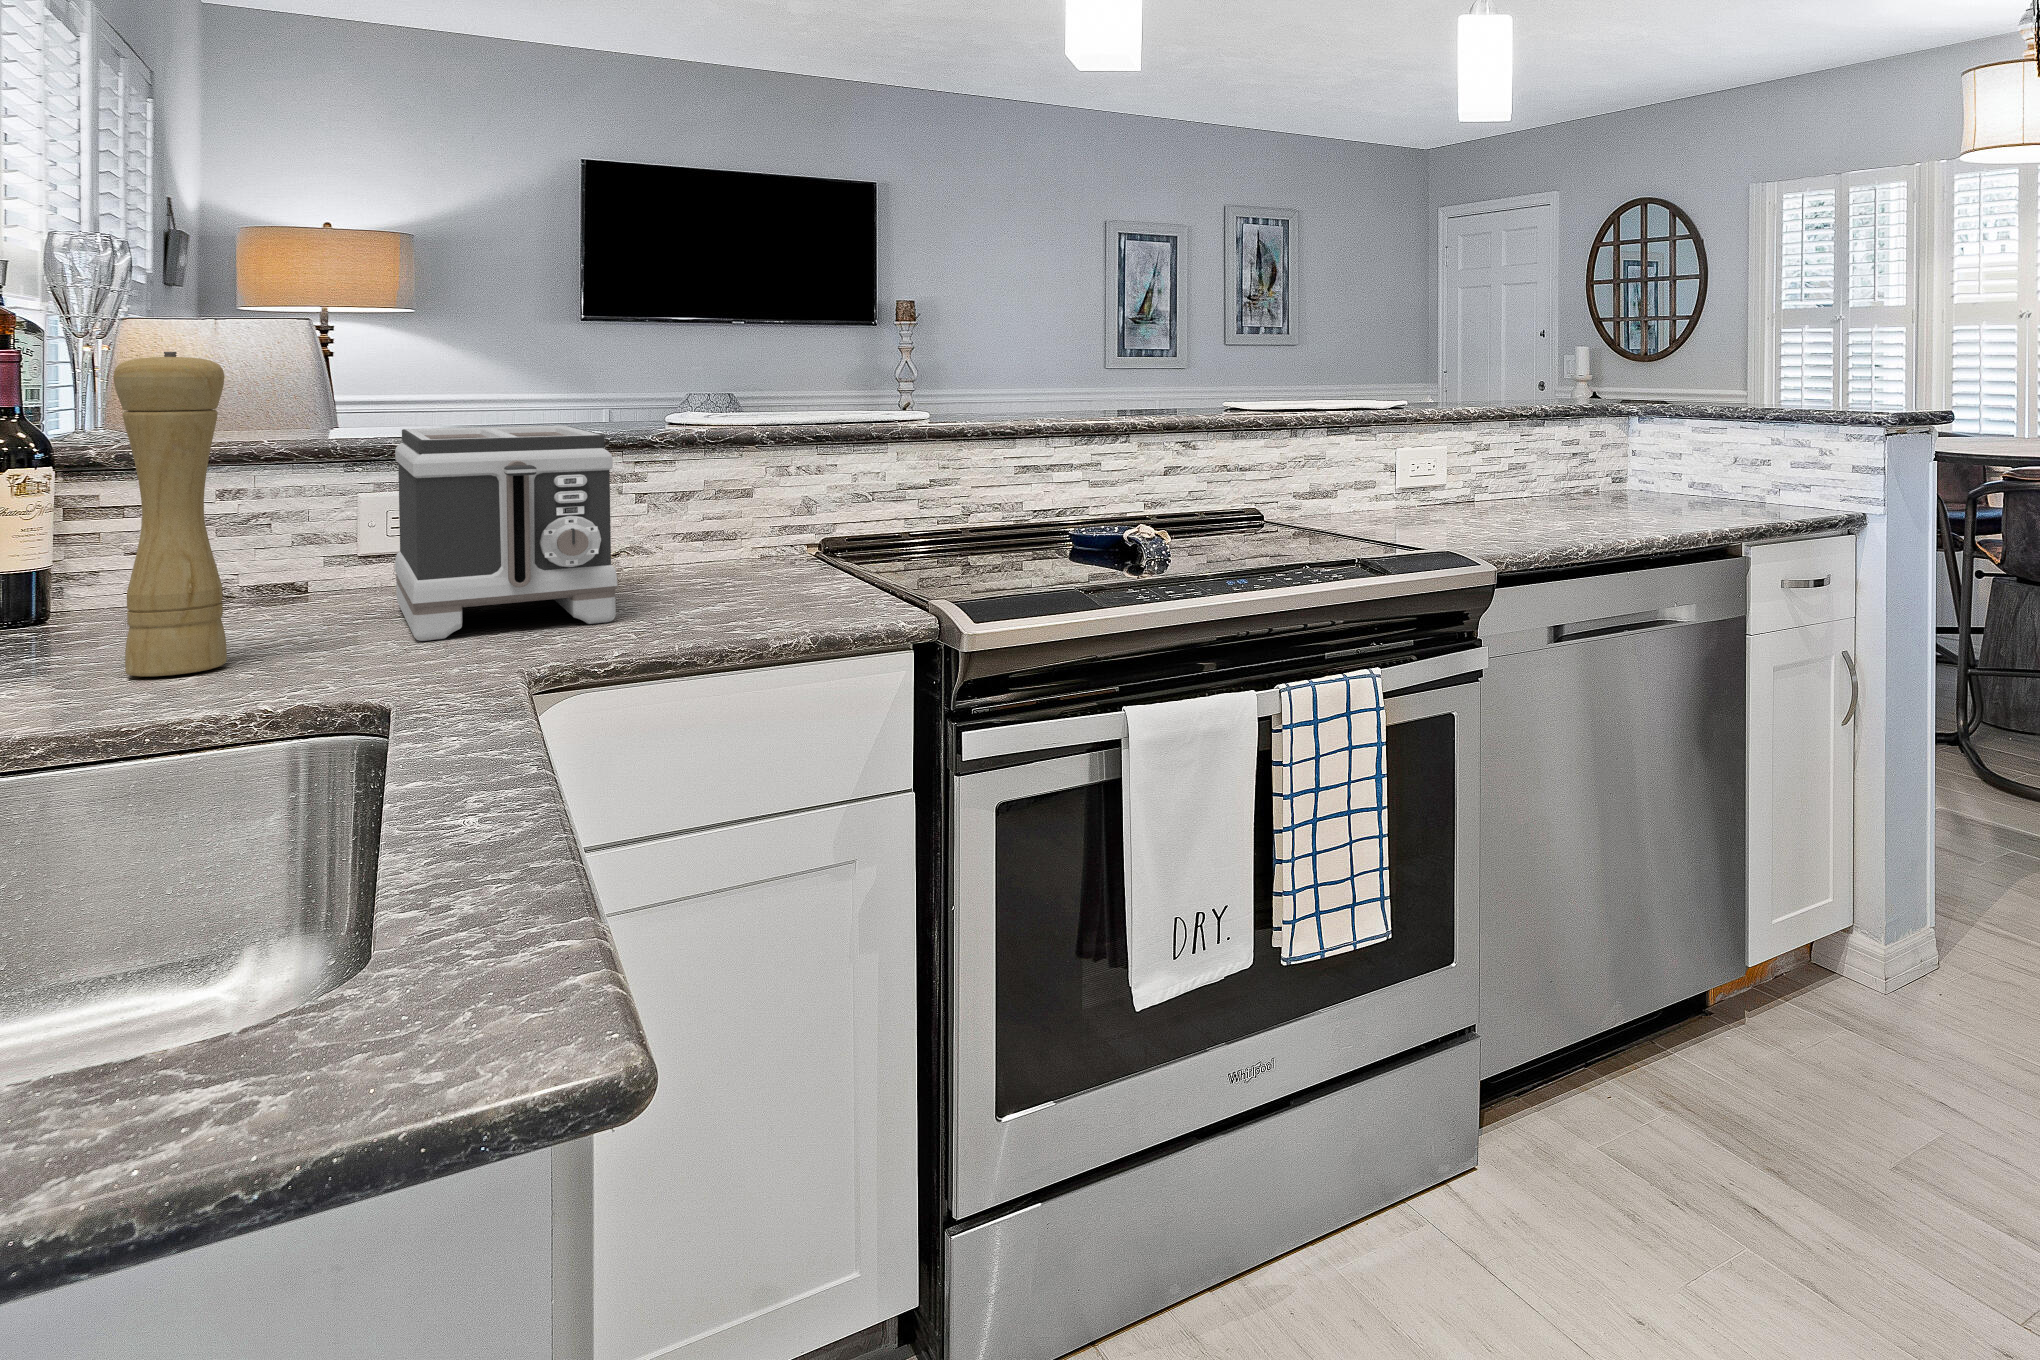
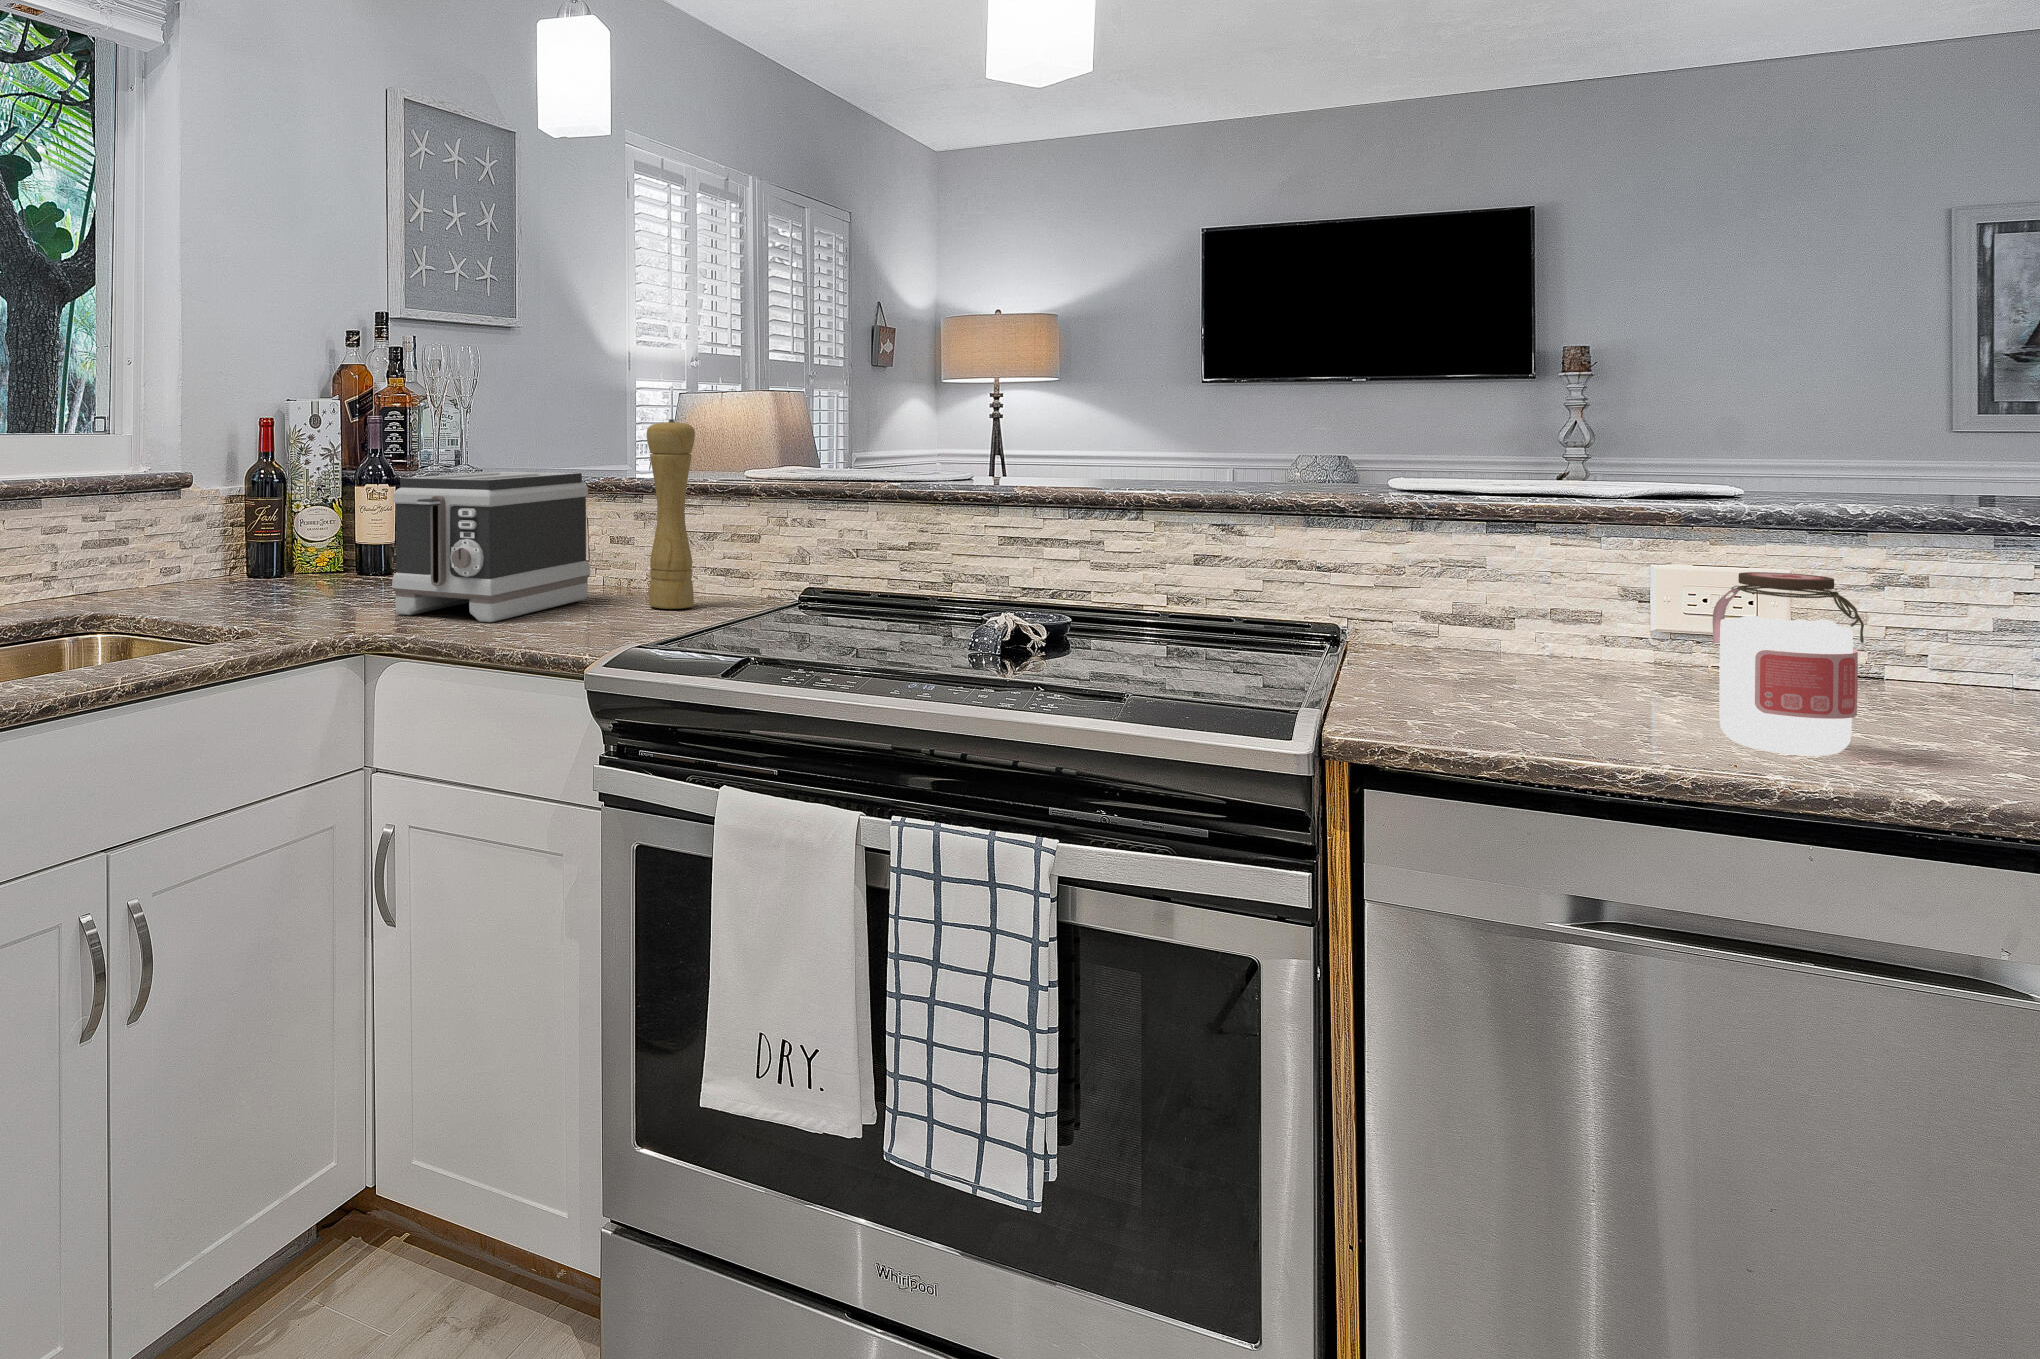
pepper mill: present [113,352,227,676] -> present [647,419,695,609]
jar: none [1536,441,1589,531] -> present [1712,572,1864,756]

